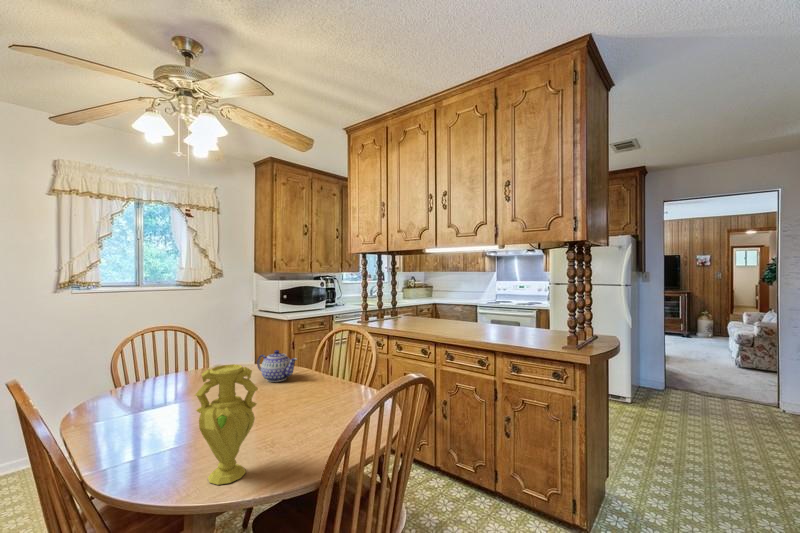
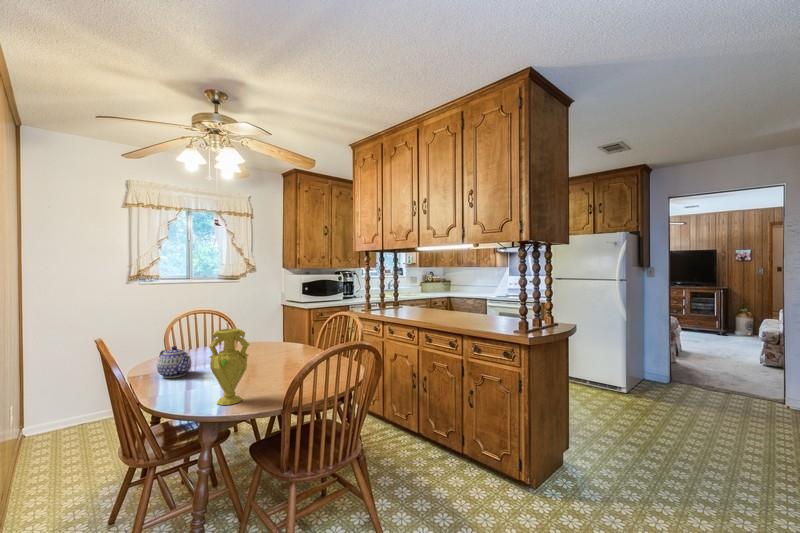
teapot: present [257,350,297,382] -> present [157,346,191,378]

